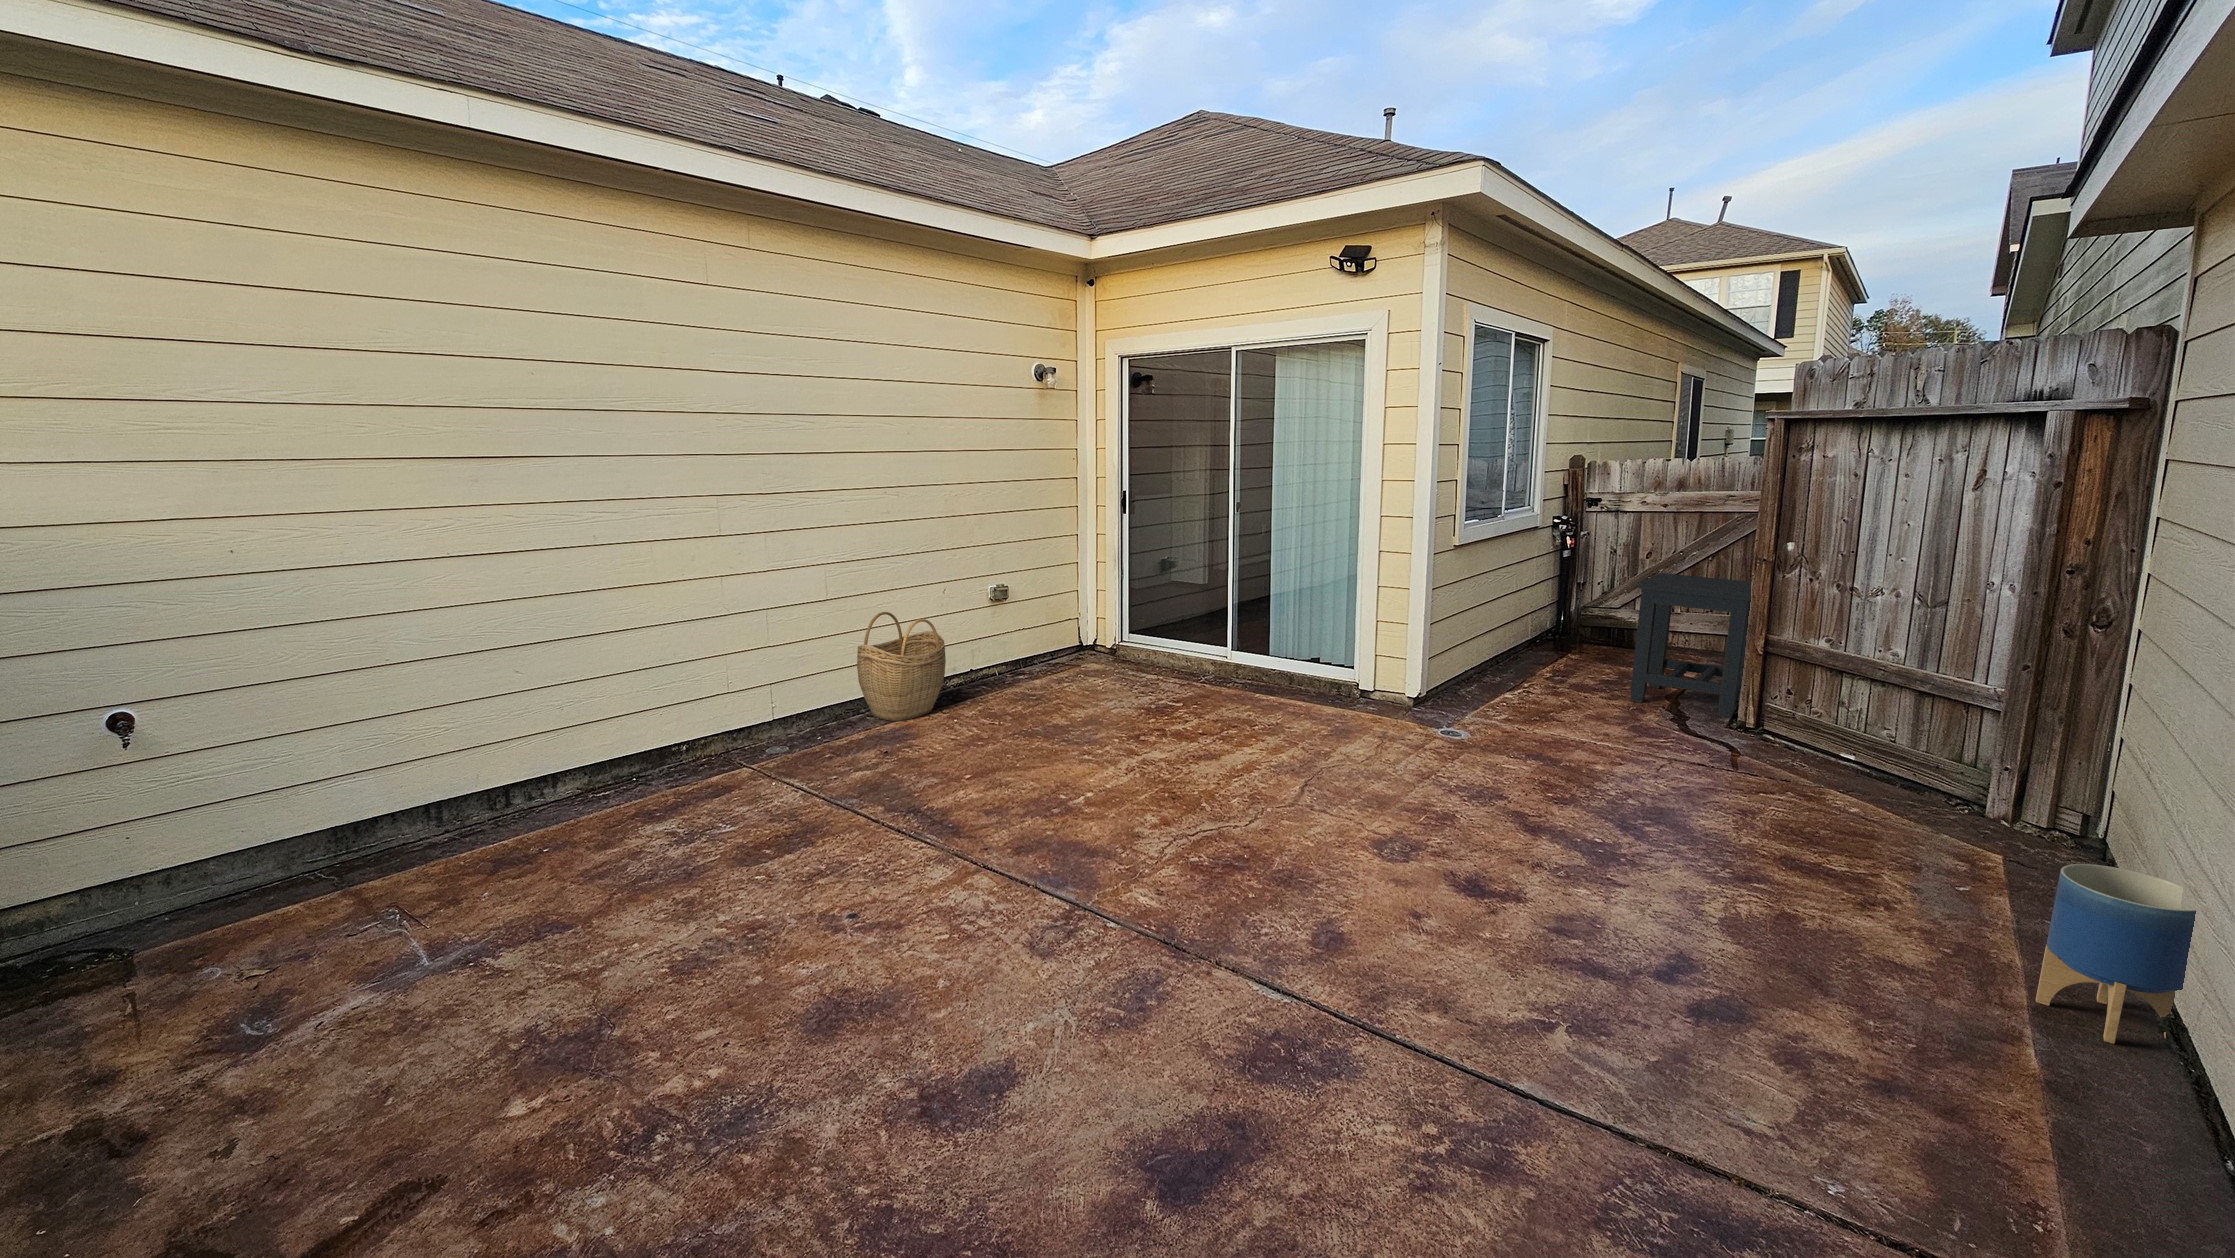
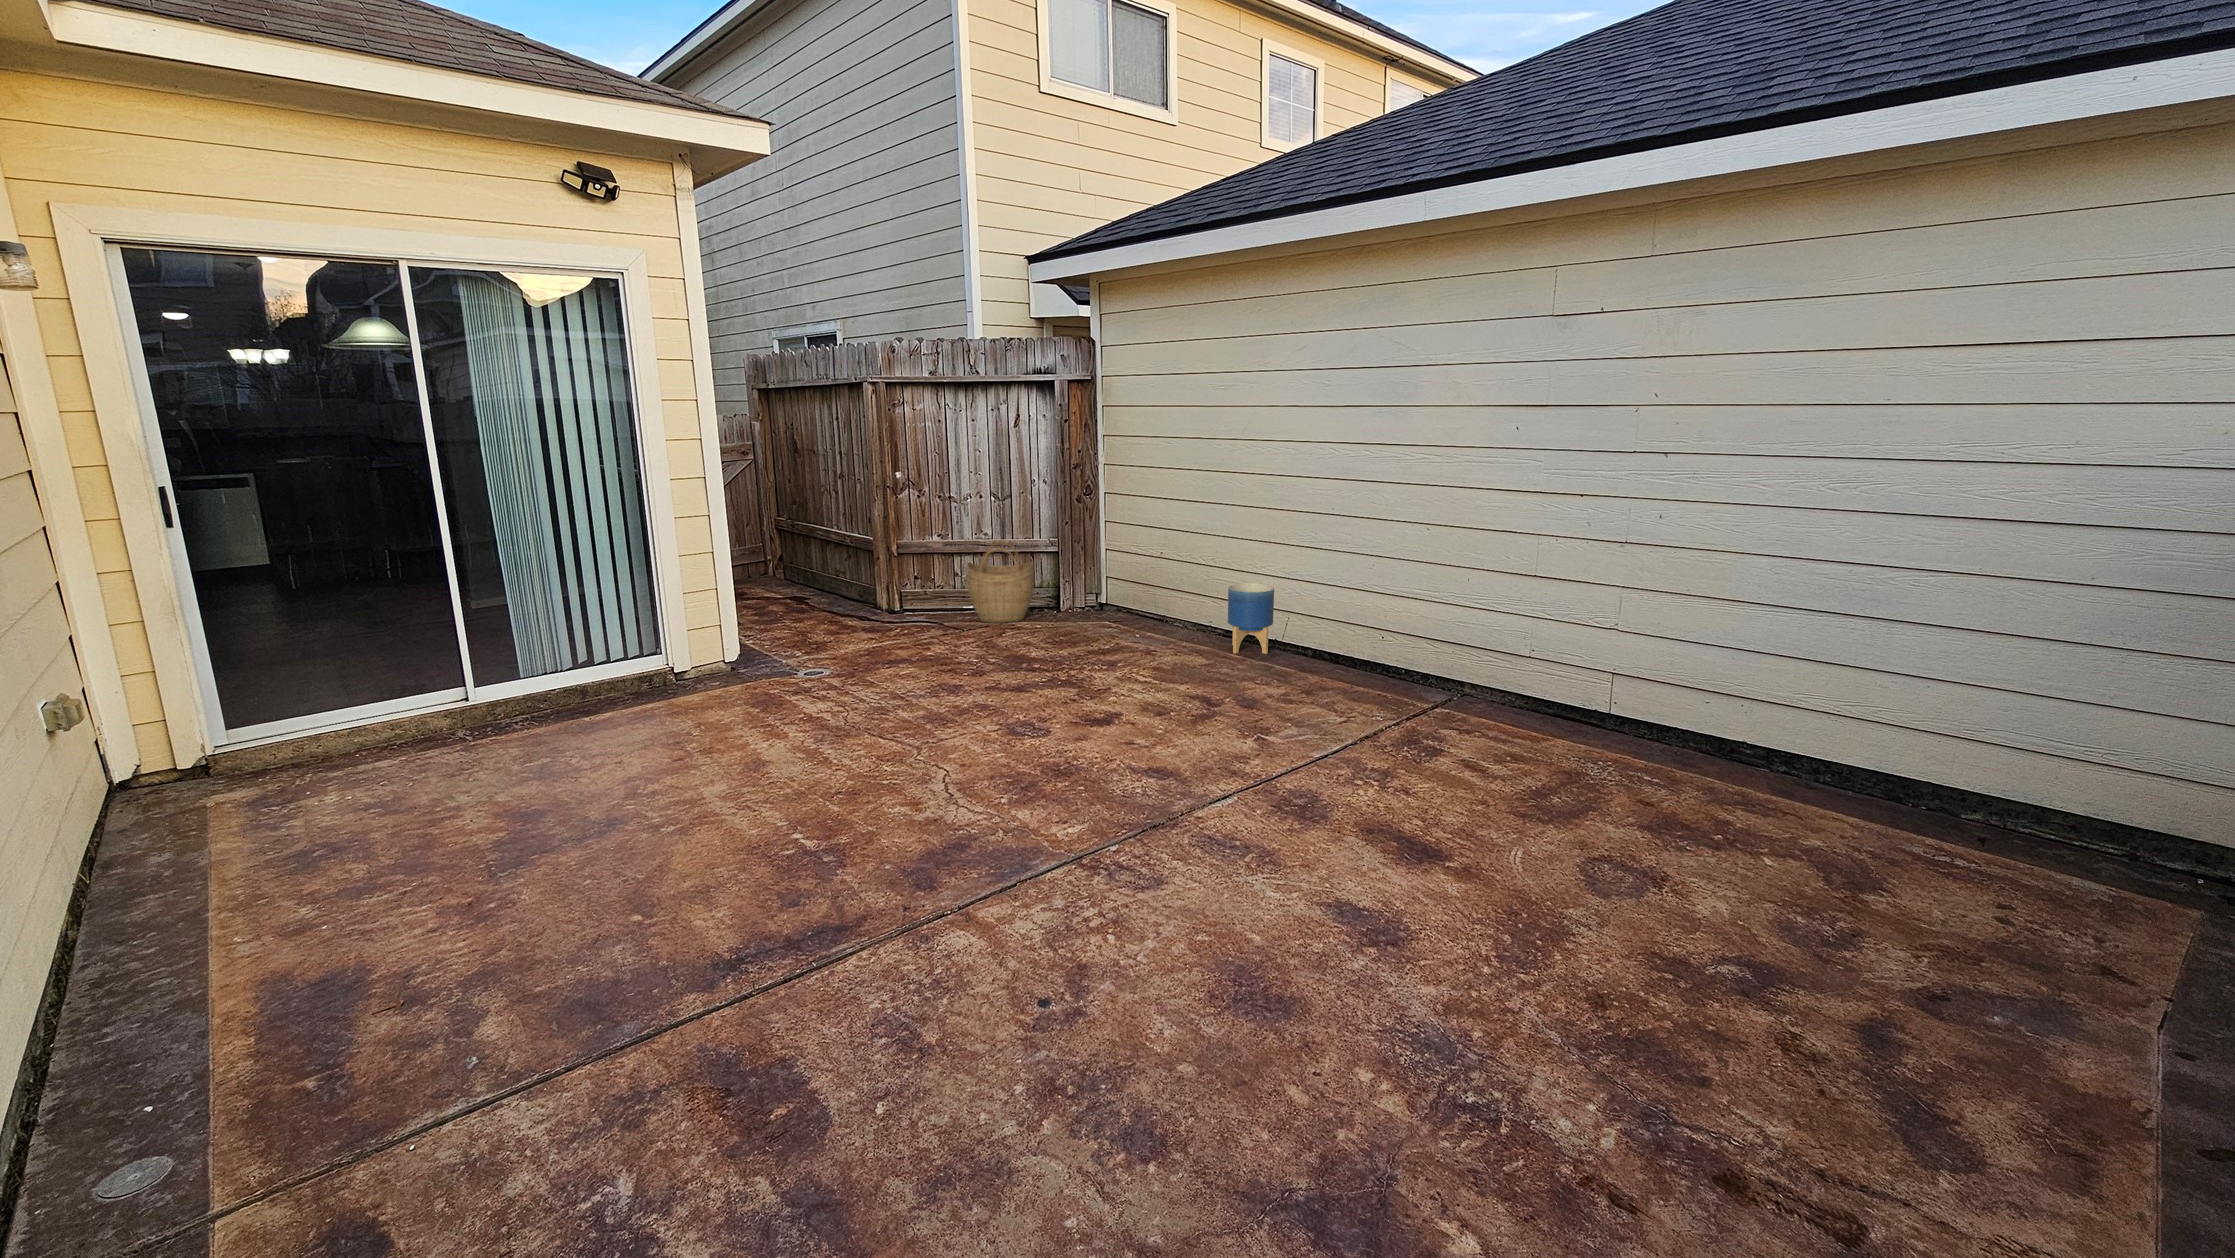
side table: present [1630,573,1751,718] -> none [754,511,859,620]
woven basket: present [857,612,946,721] -> present [967,542,1035,623]

